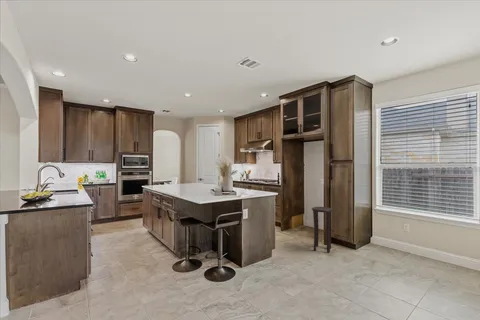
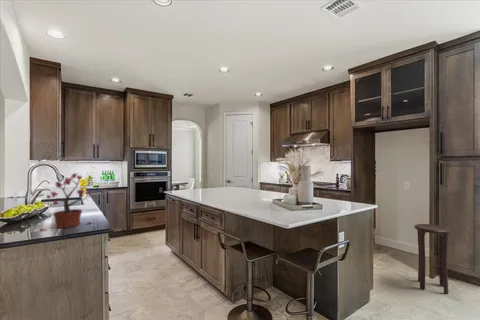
potted plant: none [47,171,81,206] -> present [41,173,91,230]

